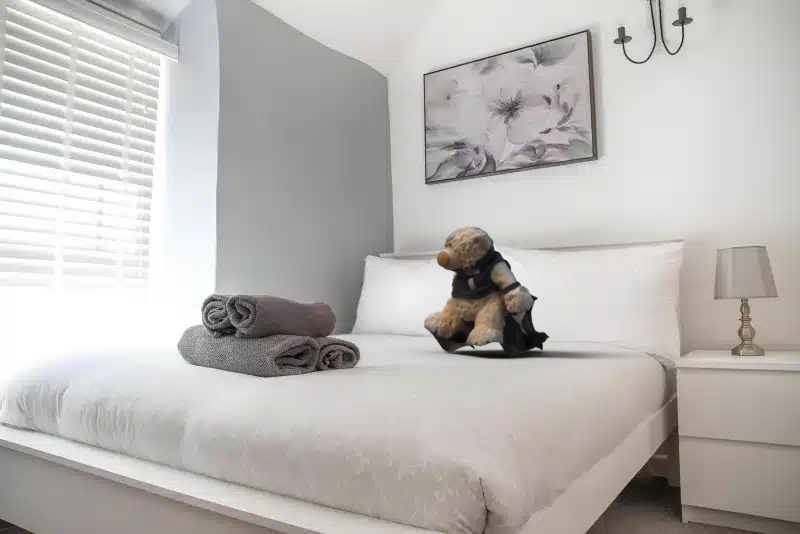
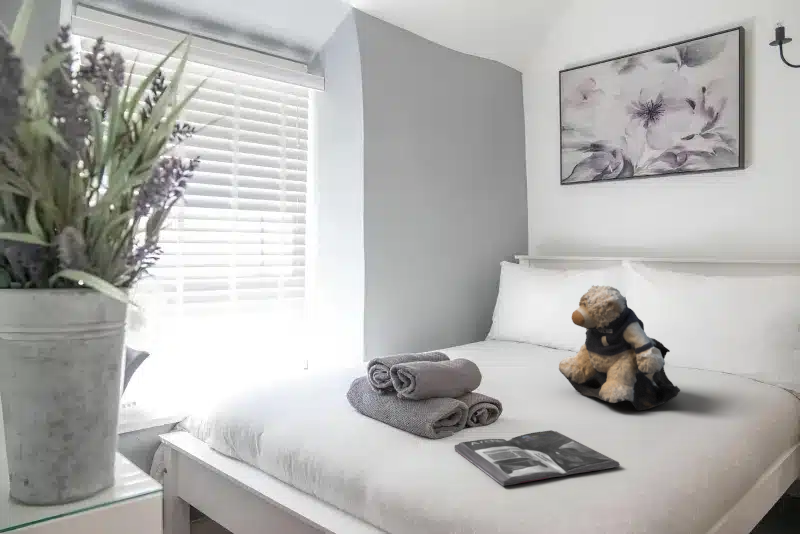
magazine: none [300,359,491,382] -> present [454,430,620,486]

